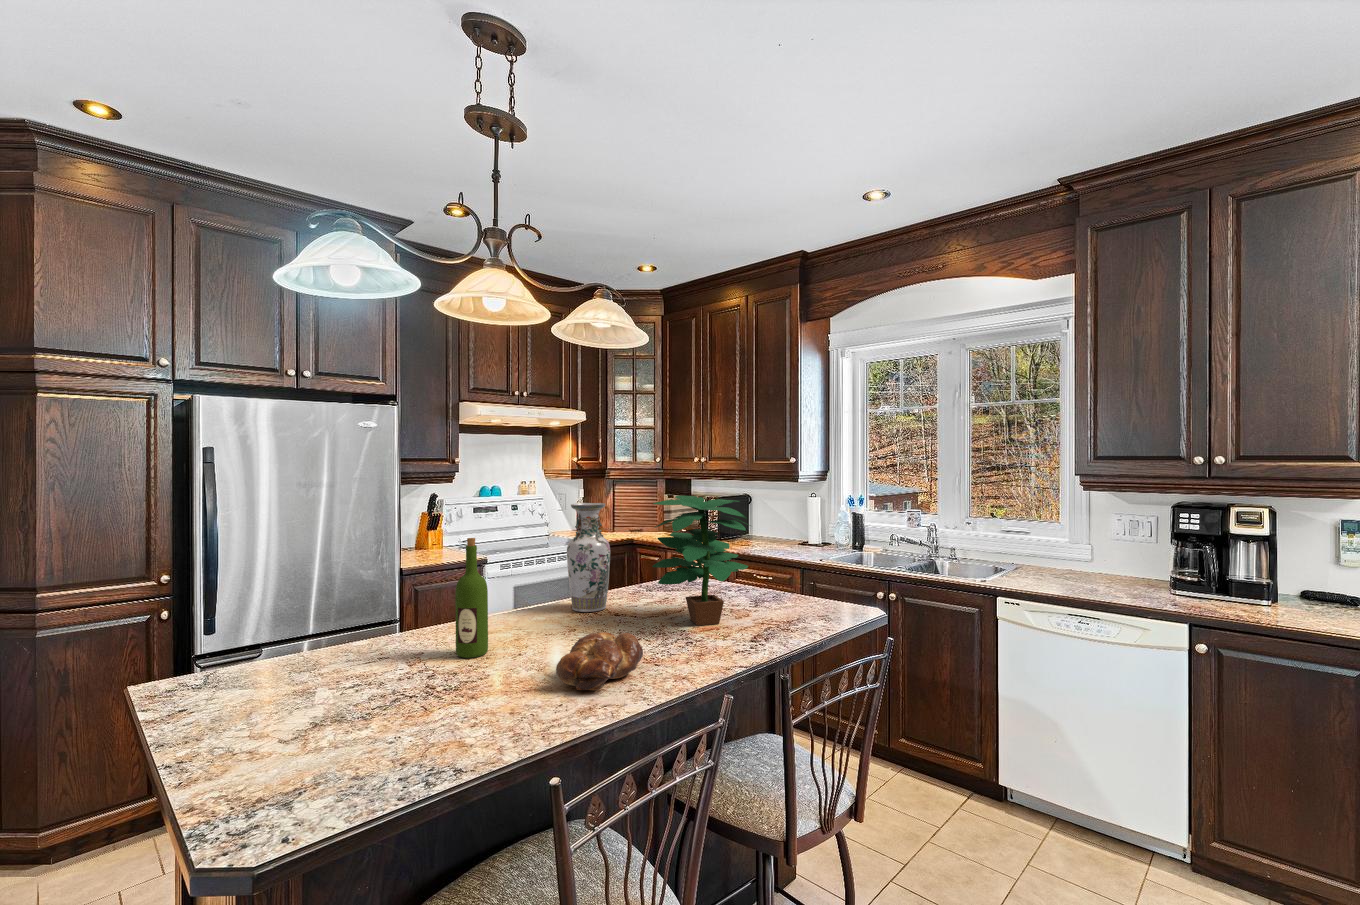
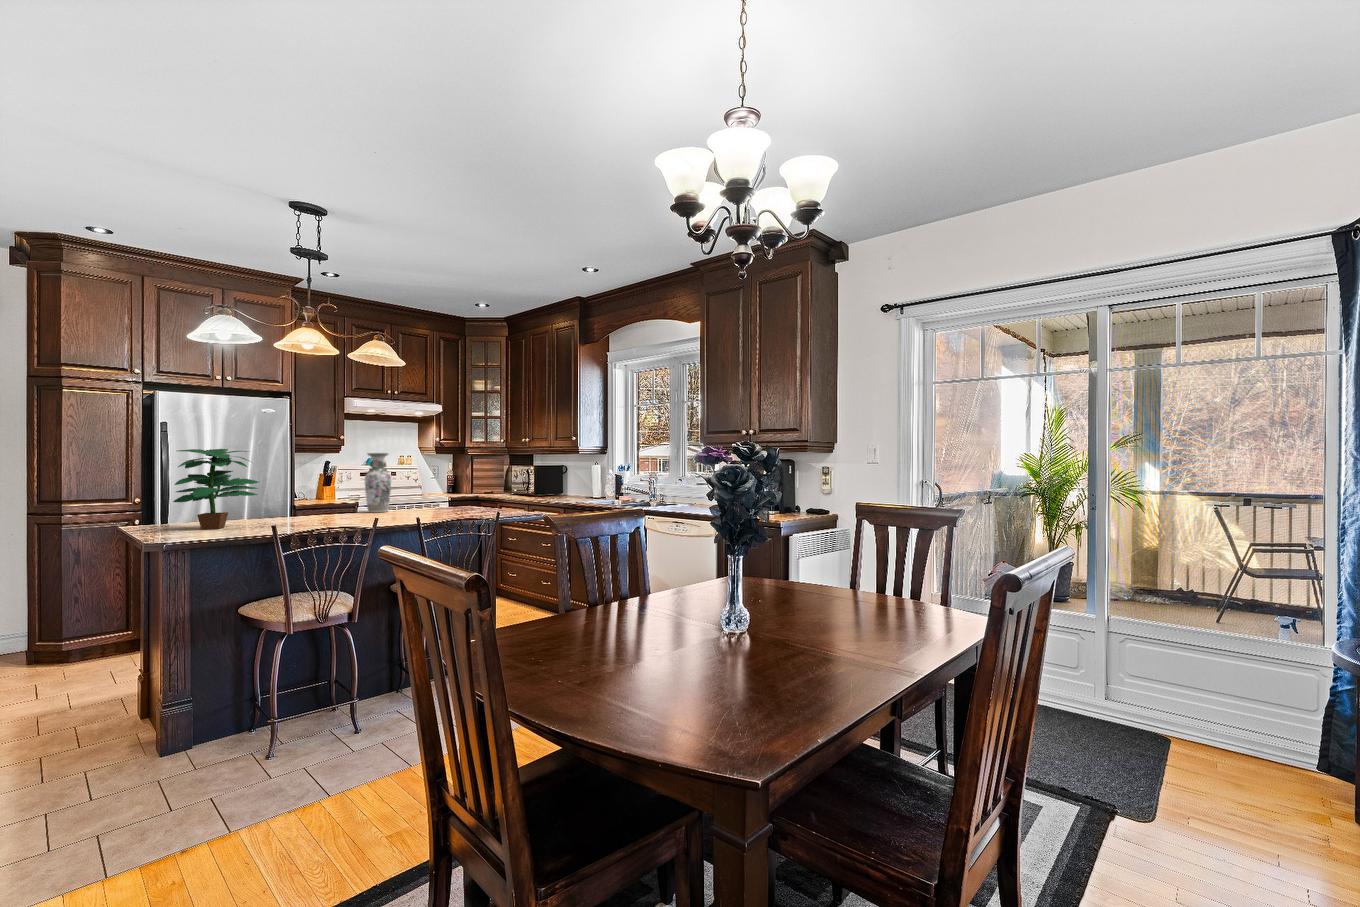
potted plant: present [652,496,749,625] -> present [173,449,259,529]
wine bottle: present [455,538,488,658] -> none [282,463,300,521]
bread loaf: present [556,632,643,691] -> none [316,504,370,525]

